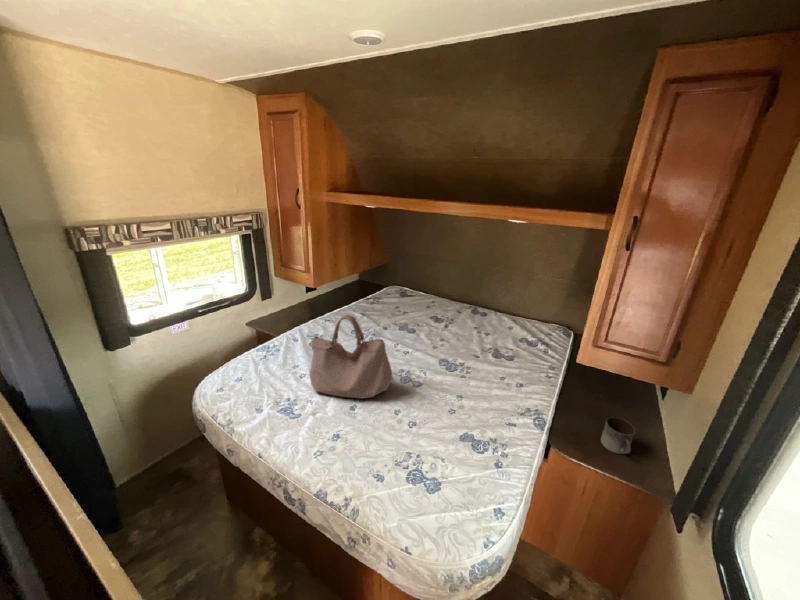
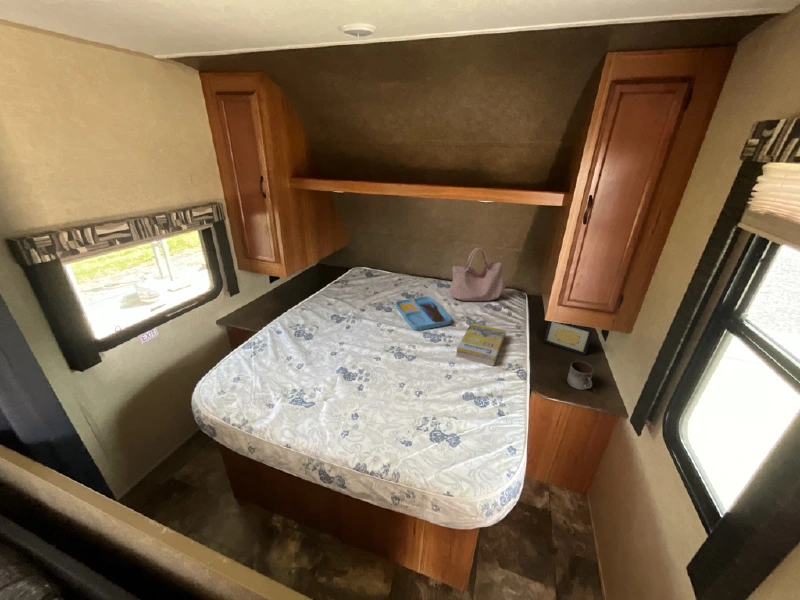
handbag: present [310,315,393,398] -> present [450,248,505,301]
tray: none [420,322,475,356] -> present [396,297,451,330]
book: none [467,355,533,407] -> present [456,323,506,366]
picture frame: none [582,362,645,412] -> present [544,321,593,355]

